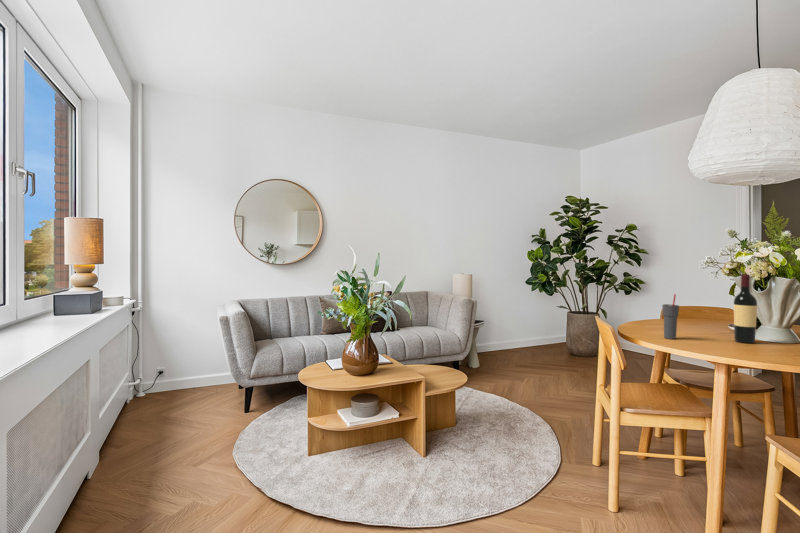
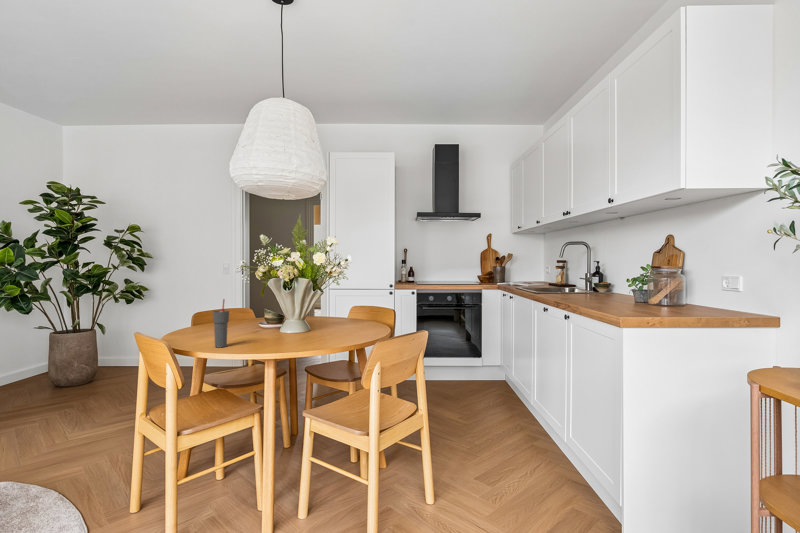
wine bottle: present [734,274,757,343] -> none [271,276,288,339]

